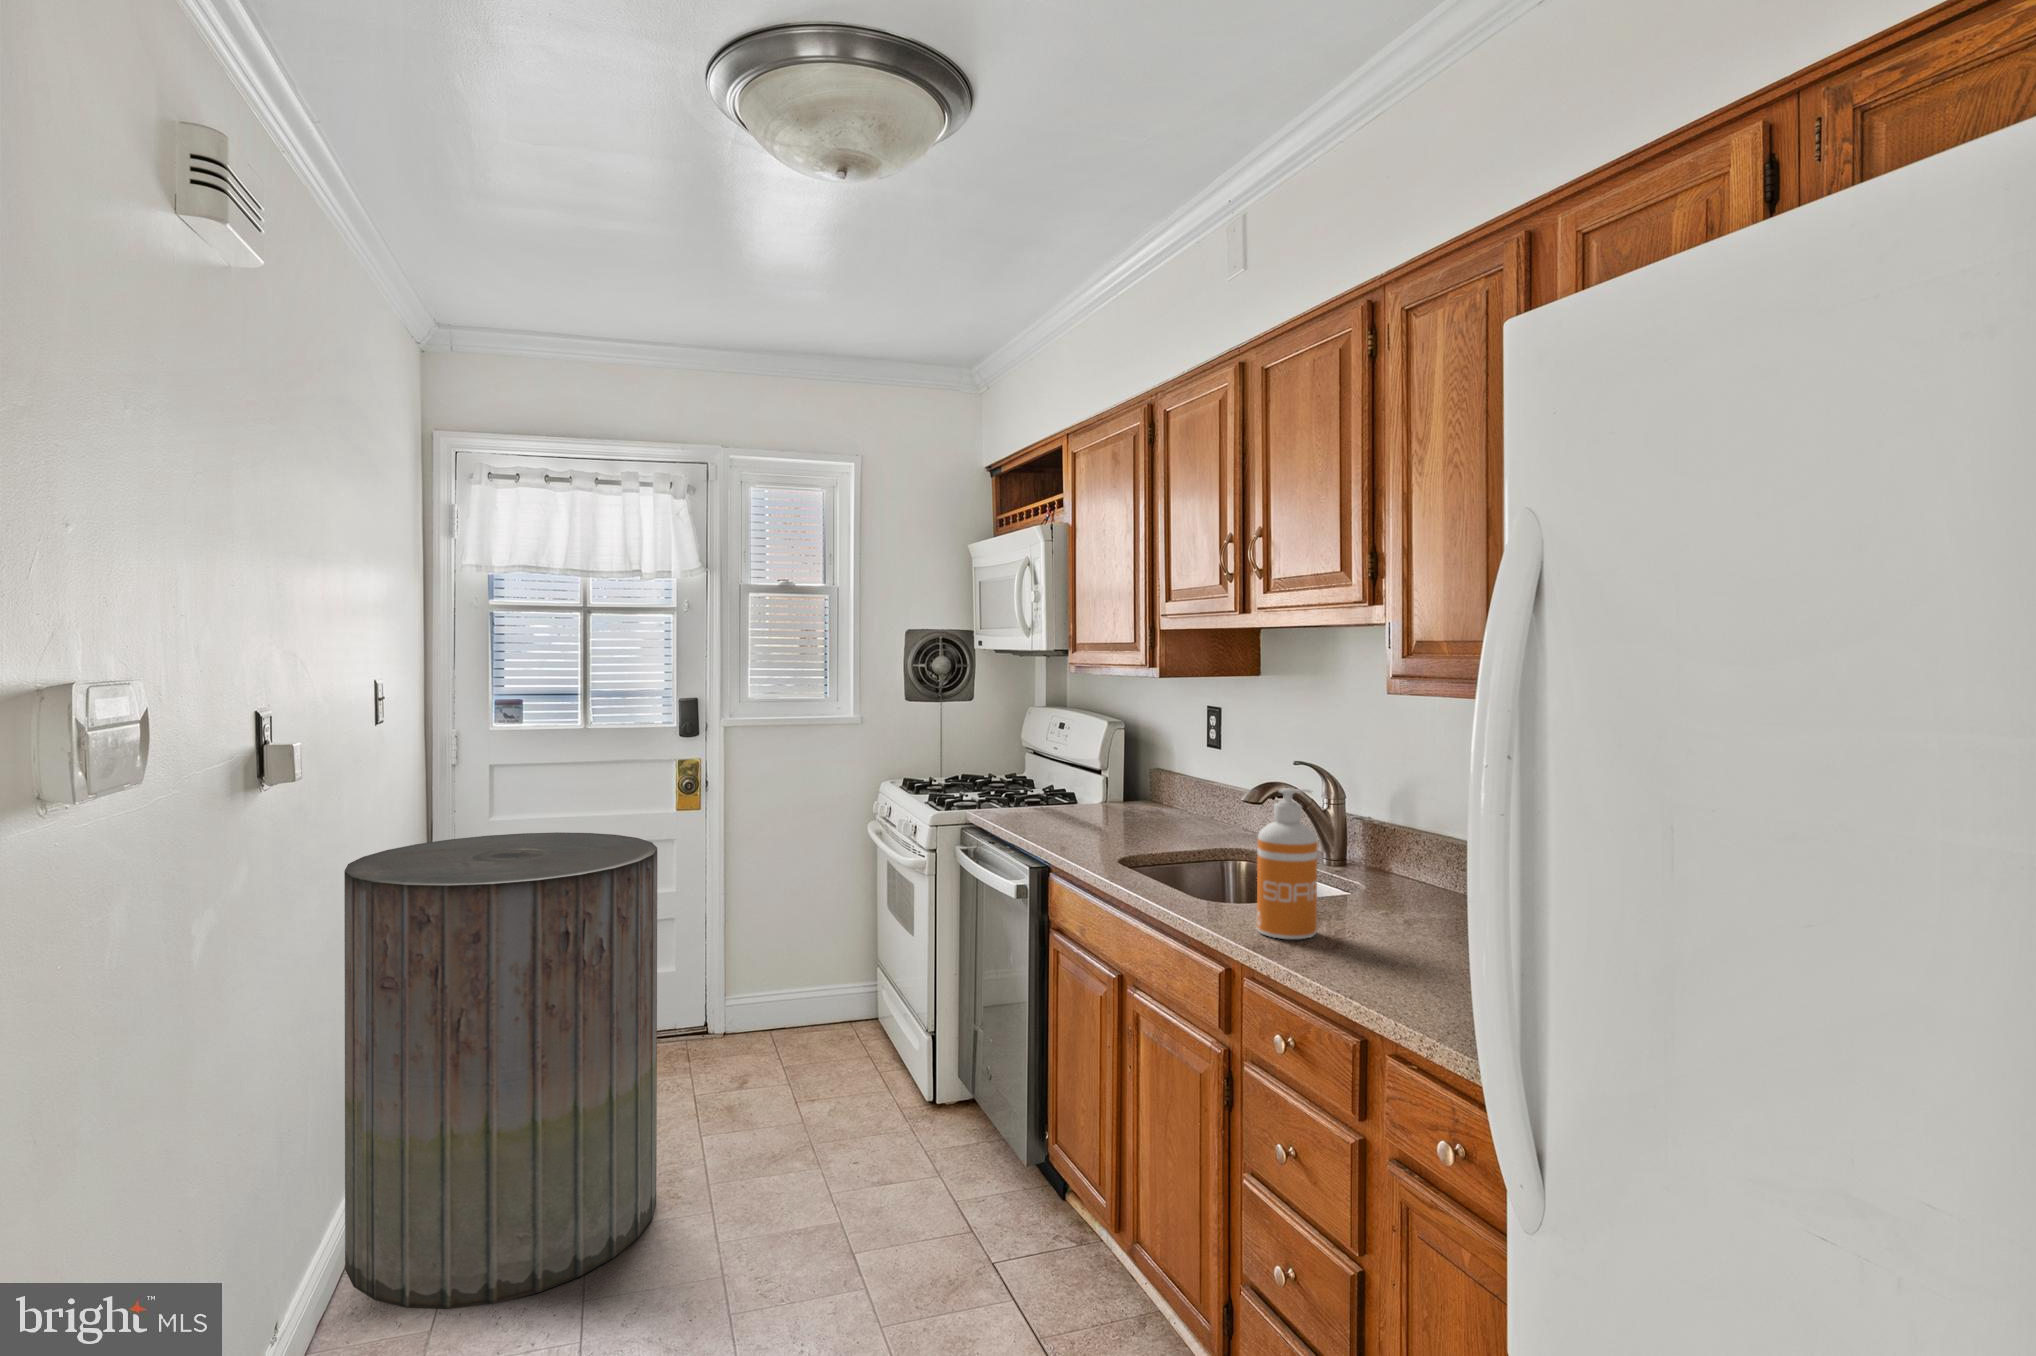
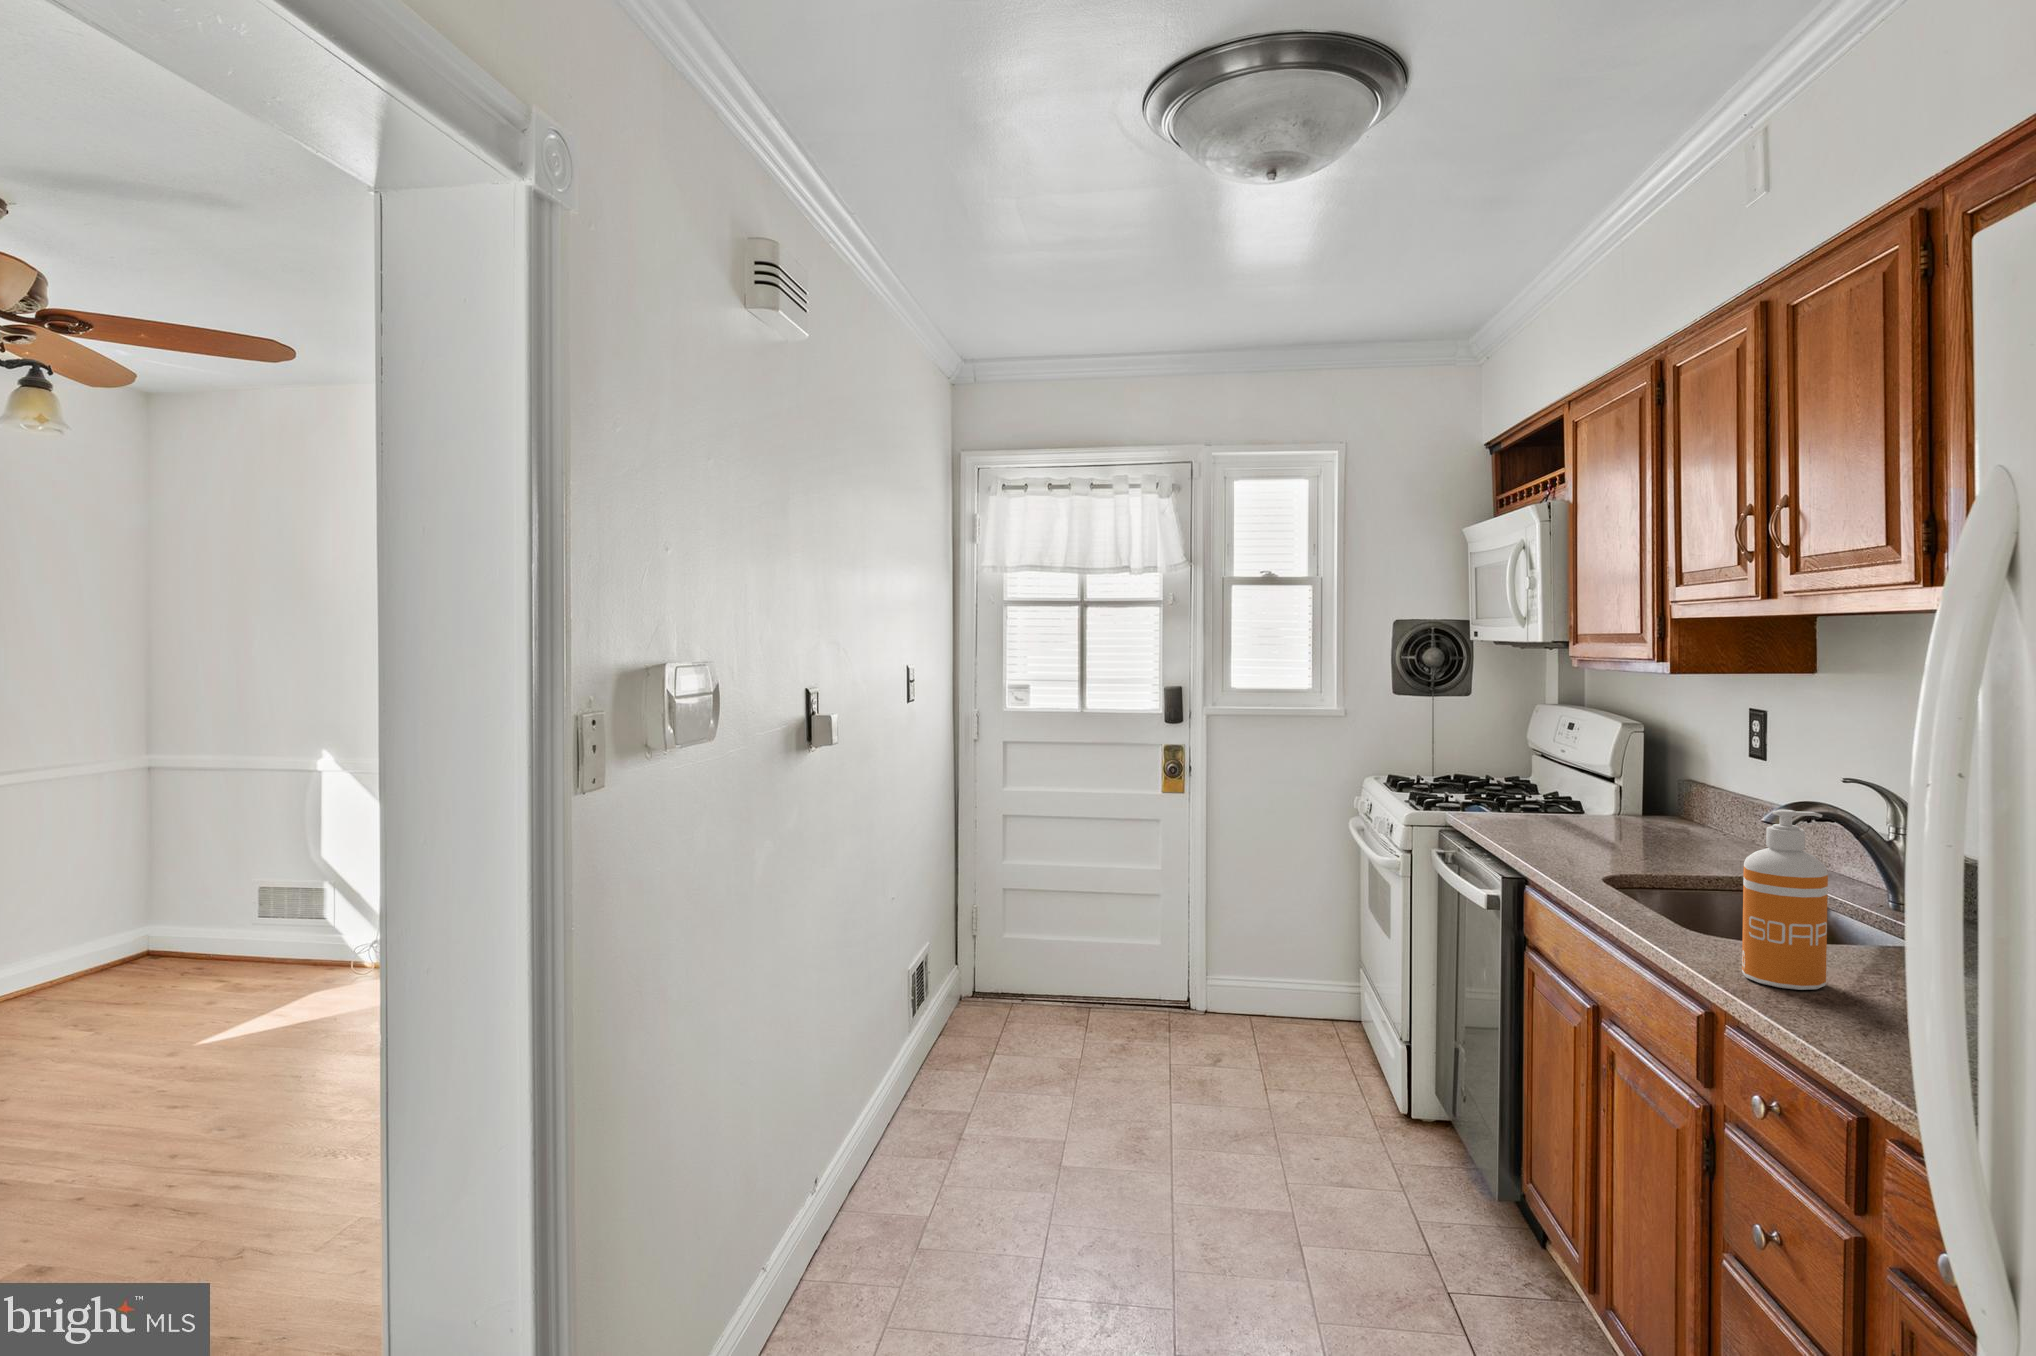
trash can: present [344,832,657,1309] -> none [884,808,1126,1205]

